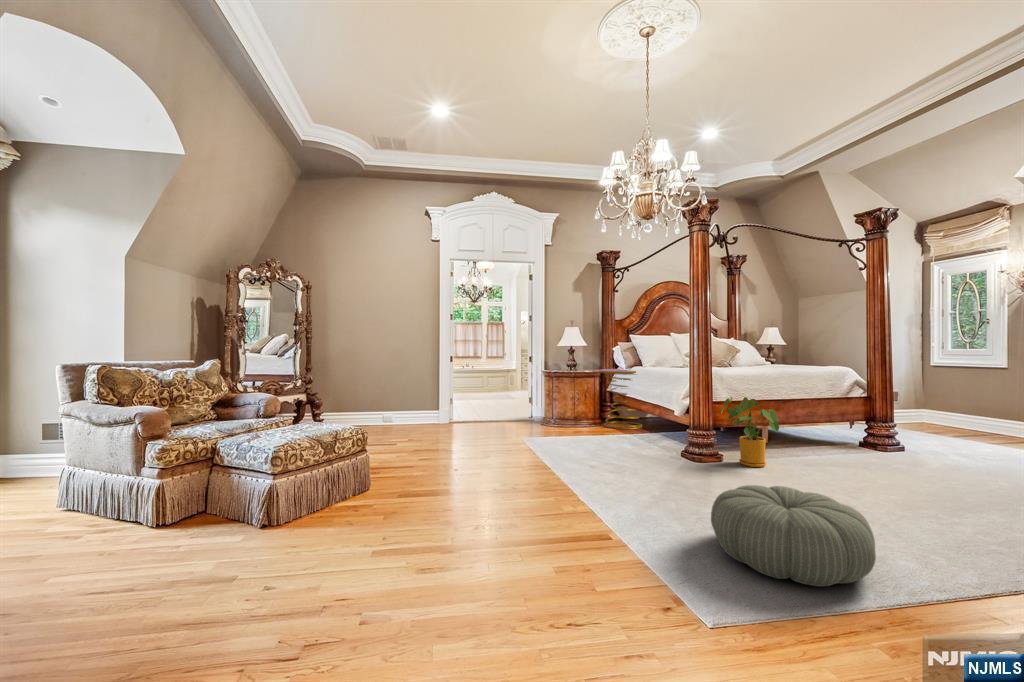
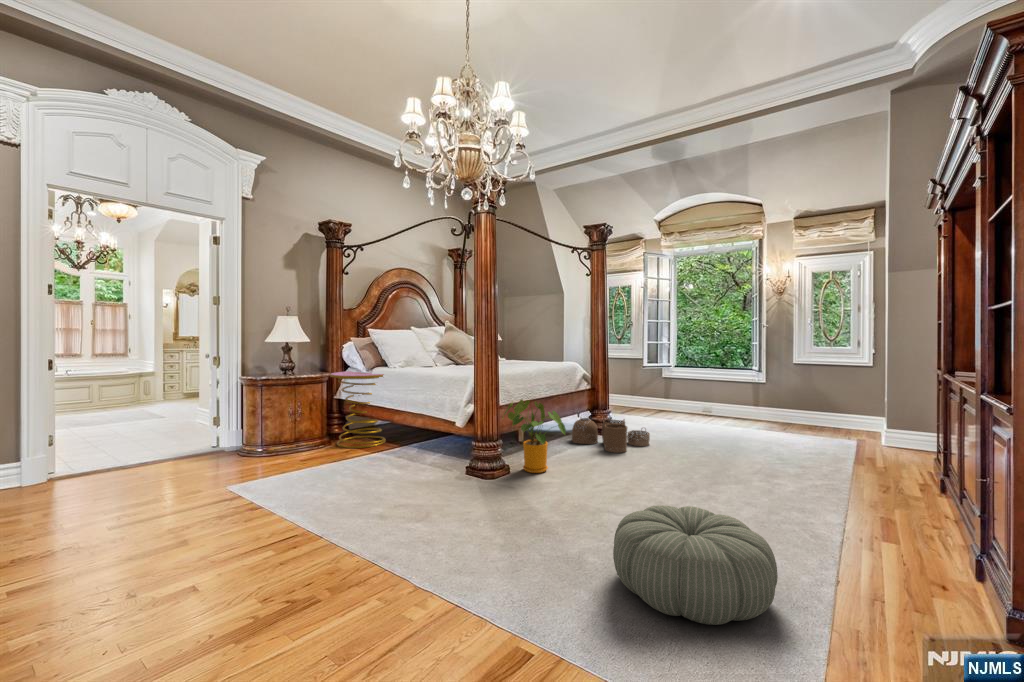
woven basket: none [830,426,944,470] -> present [572,418,650,453]

